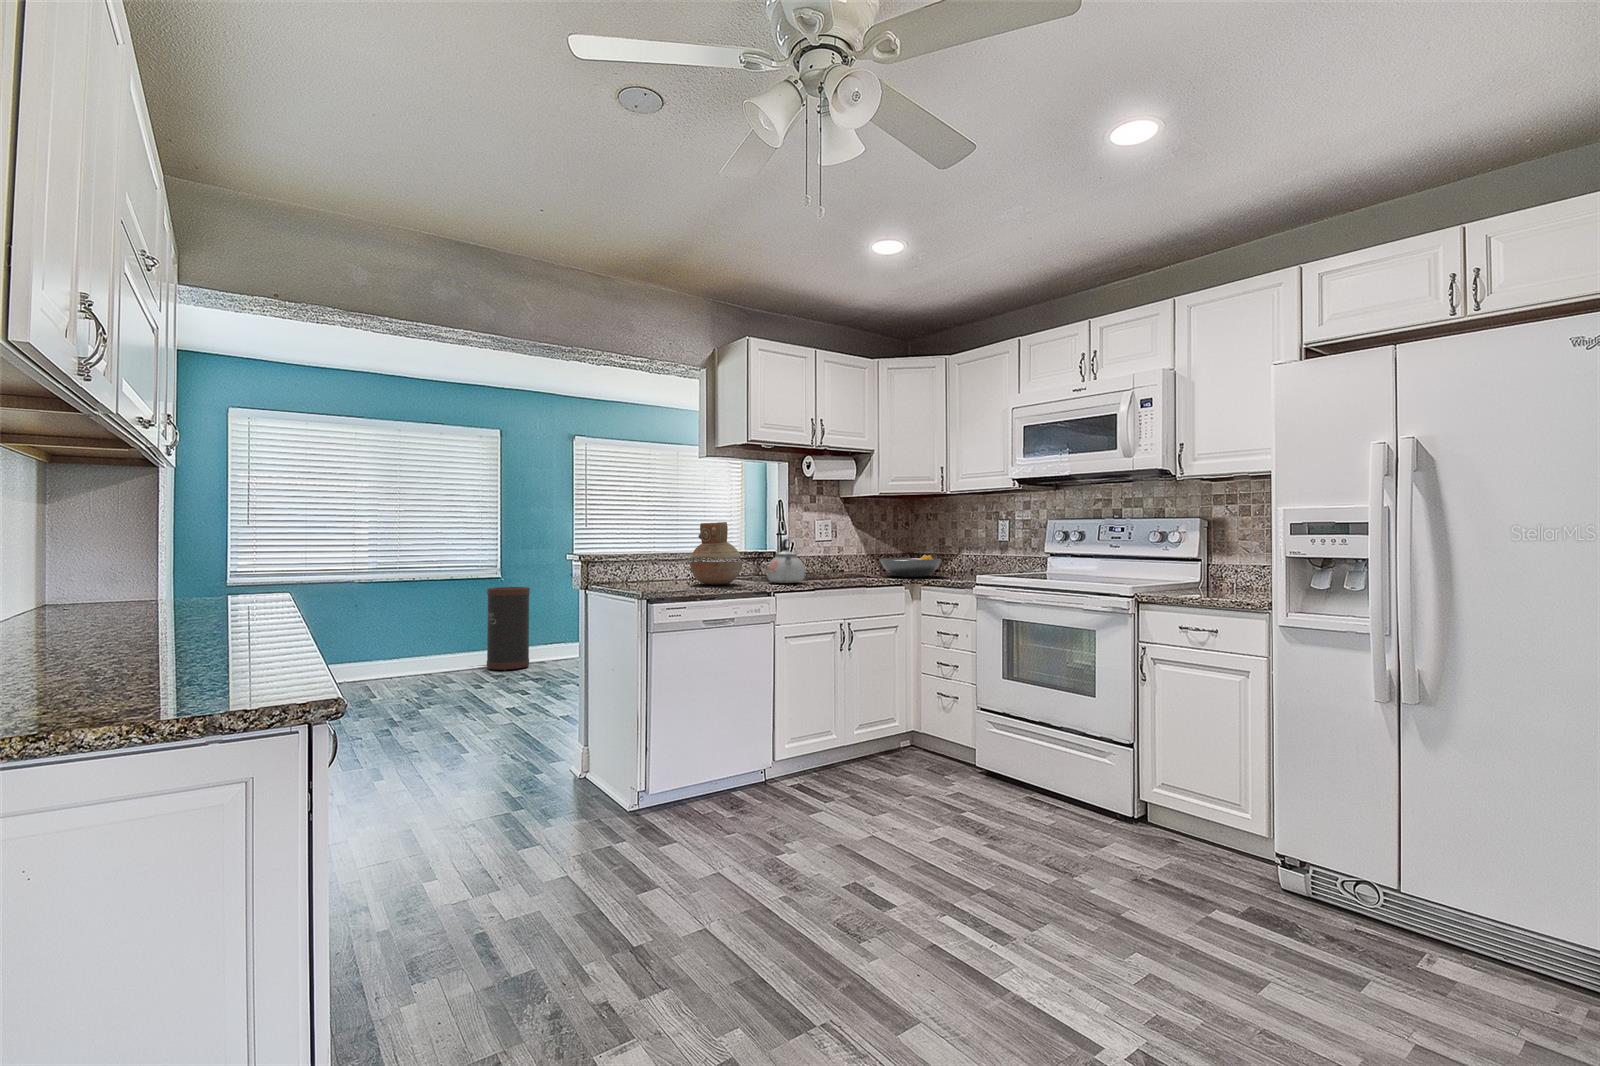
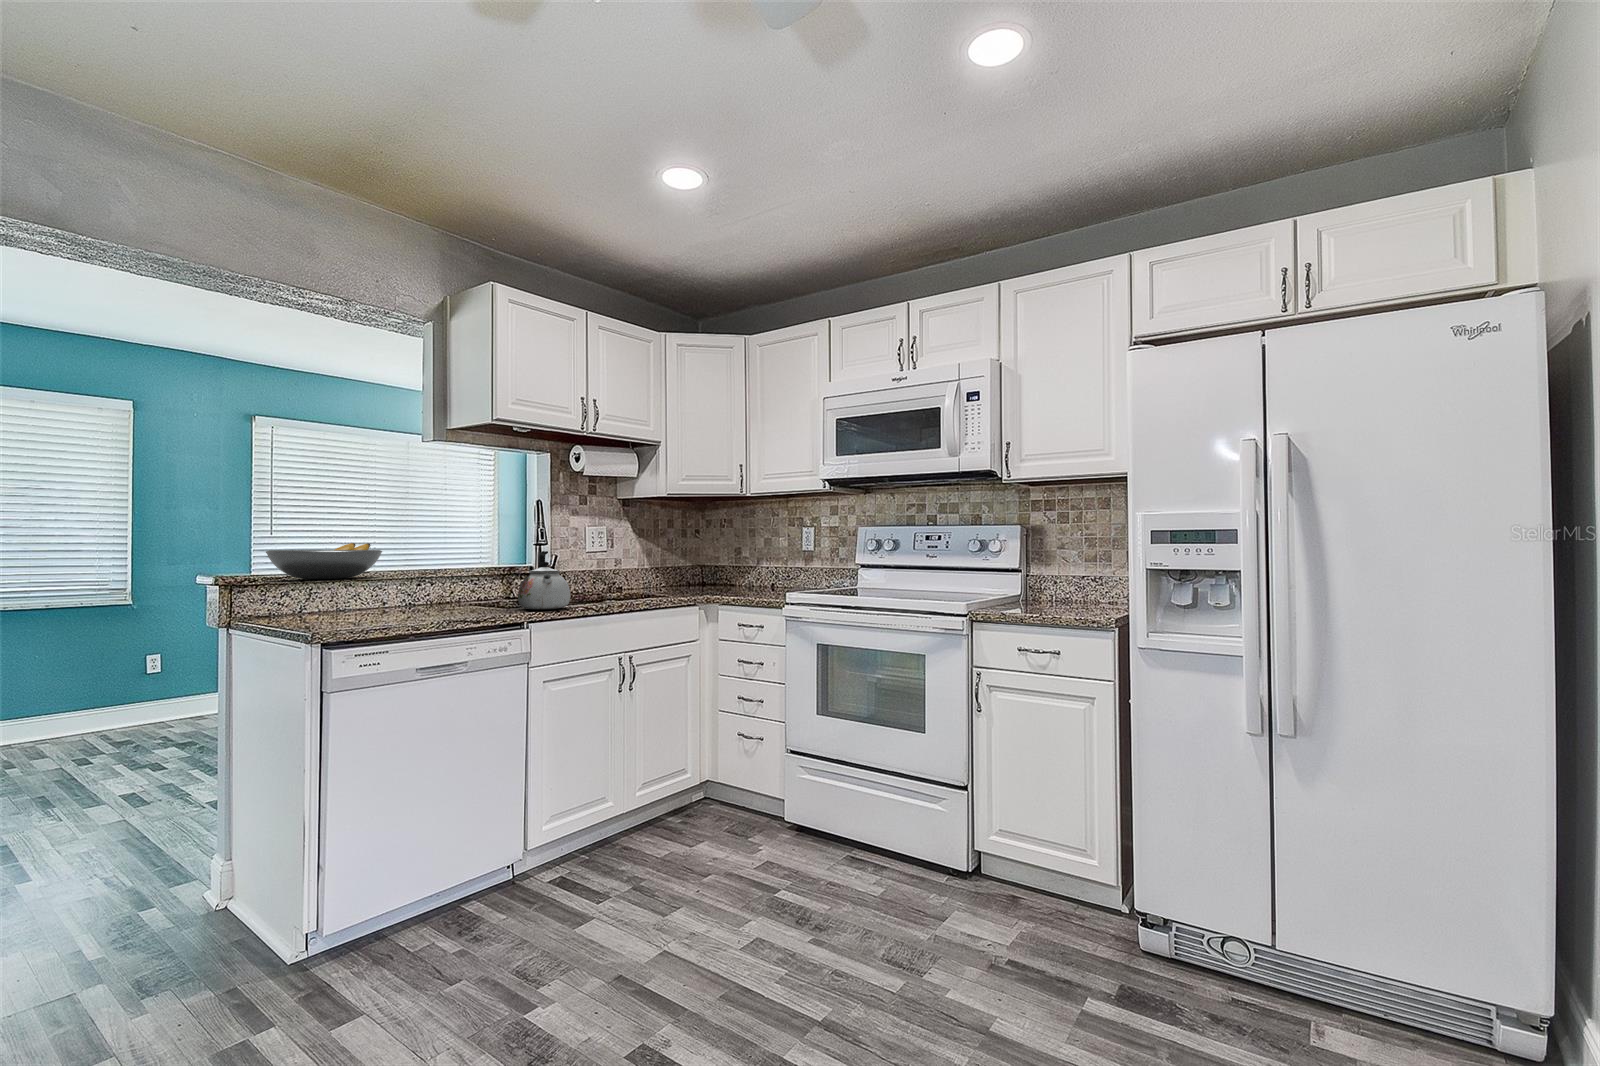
vase: present [690,522,742,585] -> none [403,529,482,614]
fruit bowl: present [880,555,941,577] -> present [266,543,382,579]
trash can: present [487,587,530,671] -> none [107,617,180,735]

